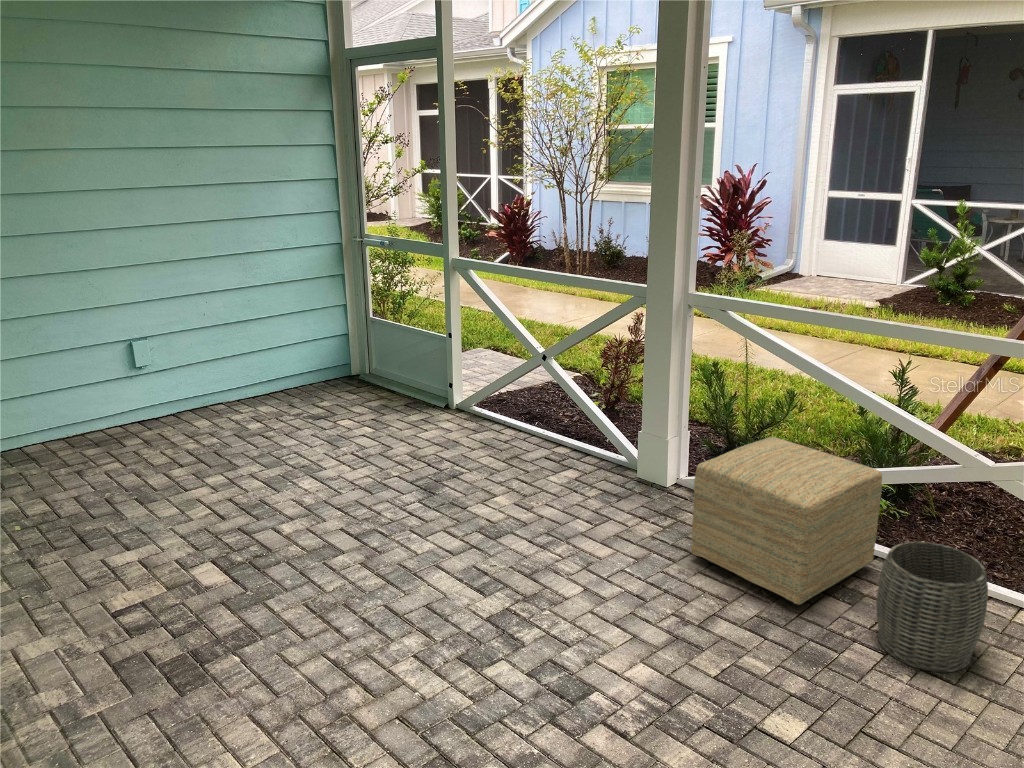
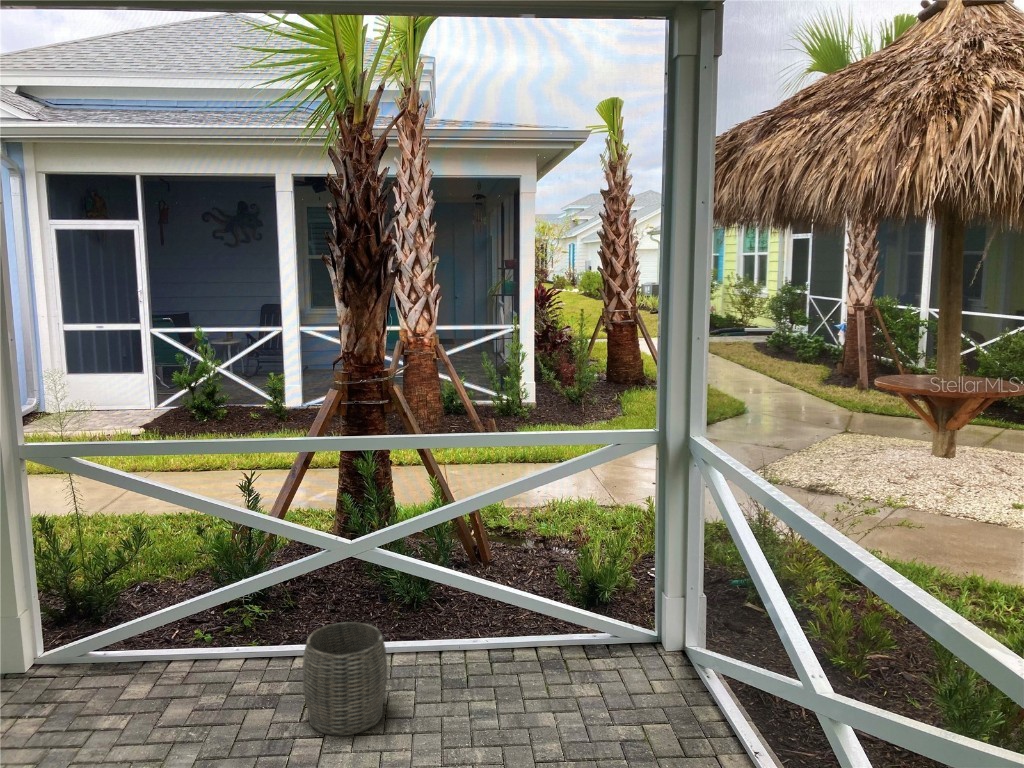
ottoman: present [691,437,882,605] -> none [92,576,273,731]

